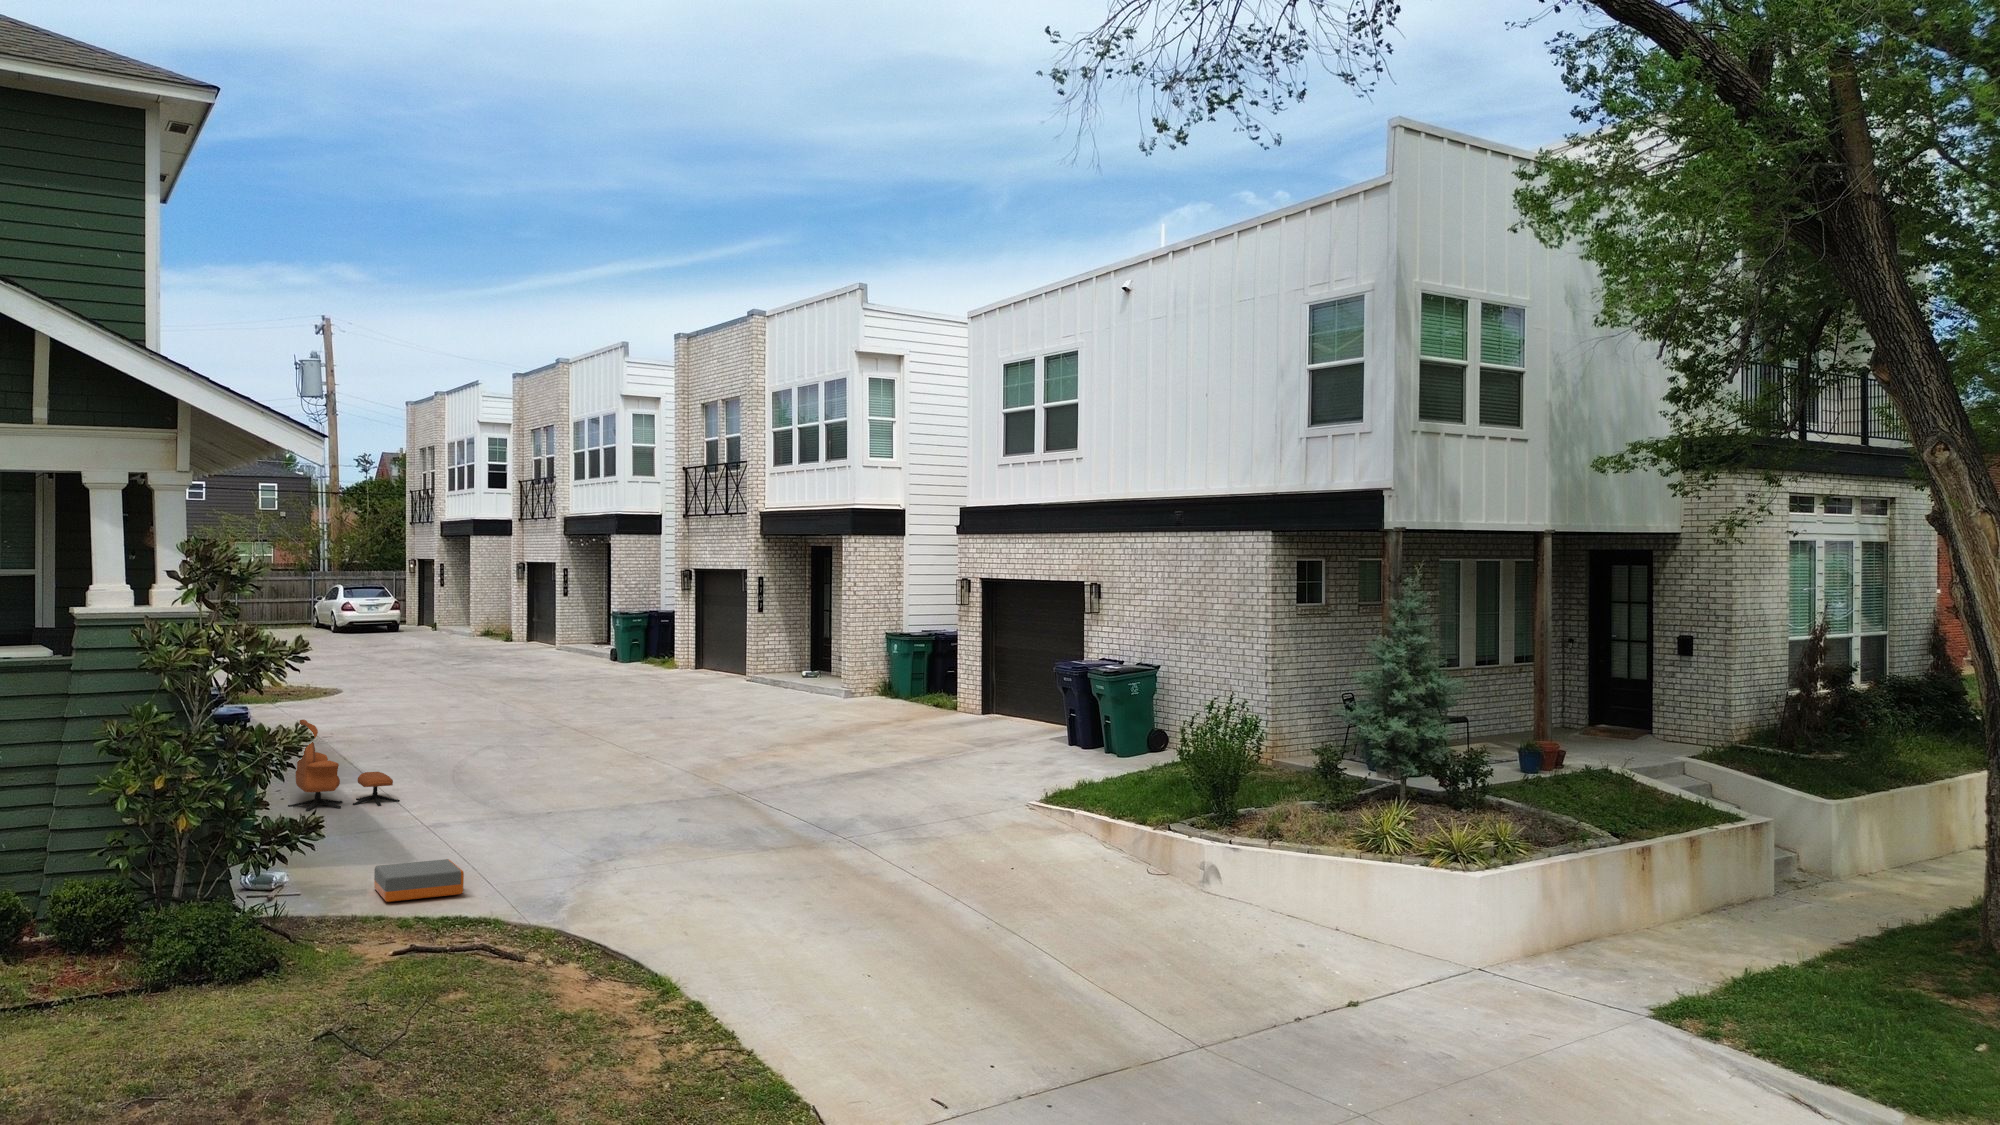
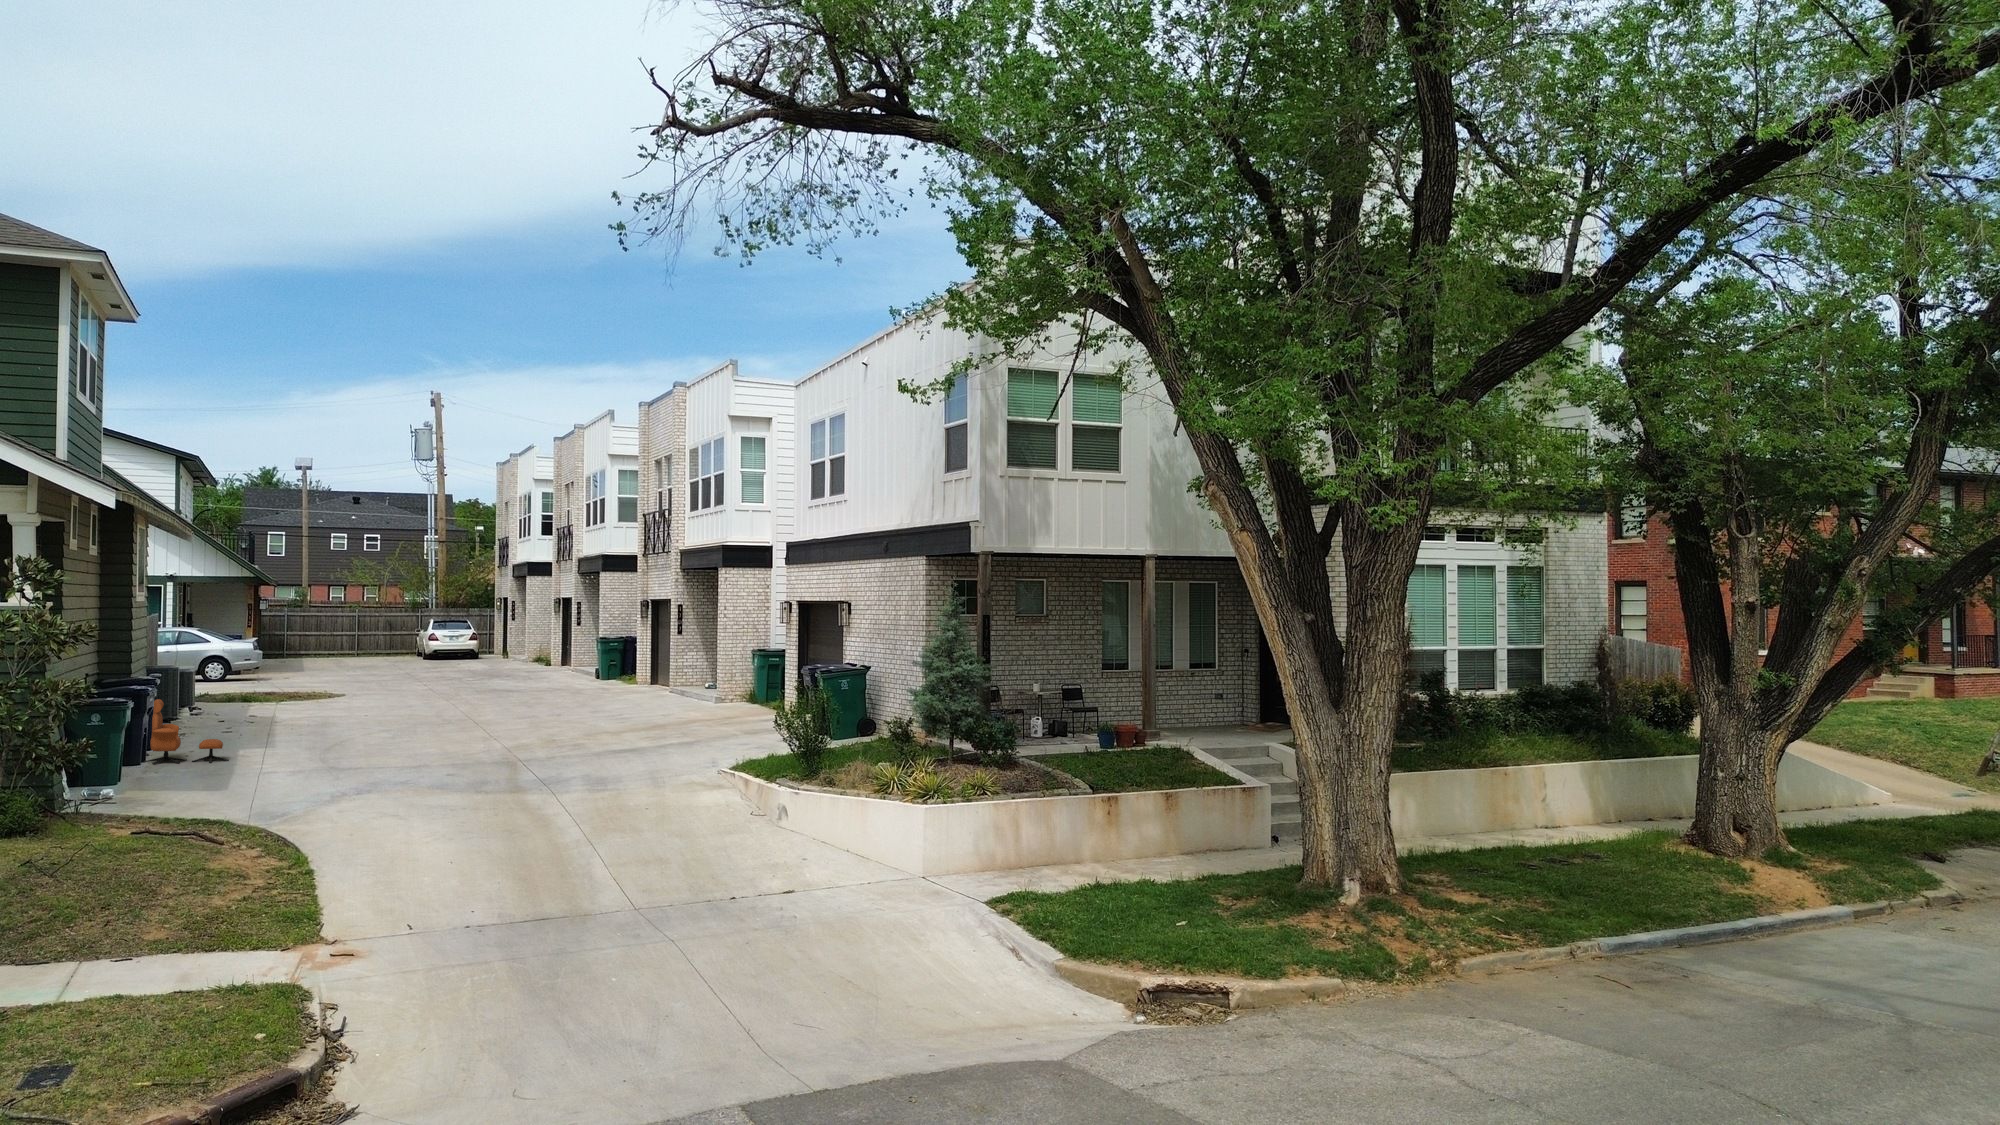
storage box: present [374,859,464,902] -> none [116,787,180,811]

